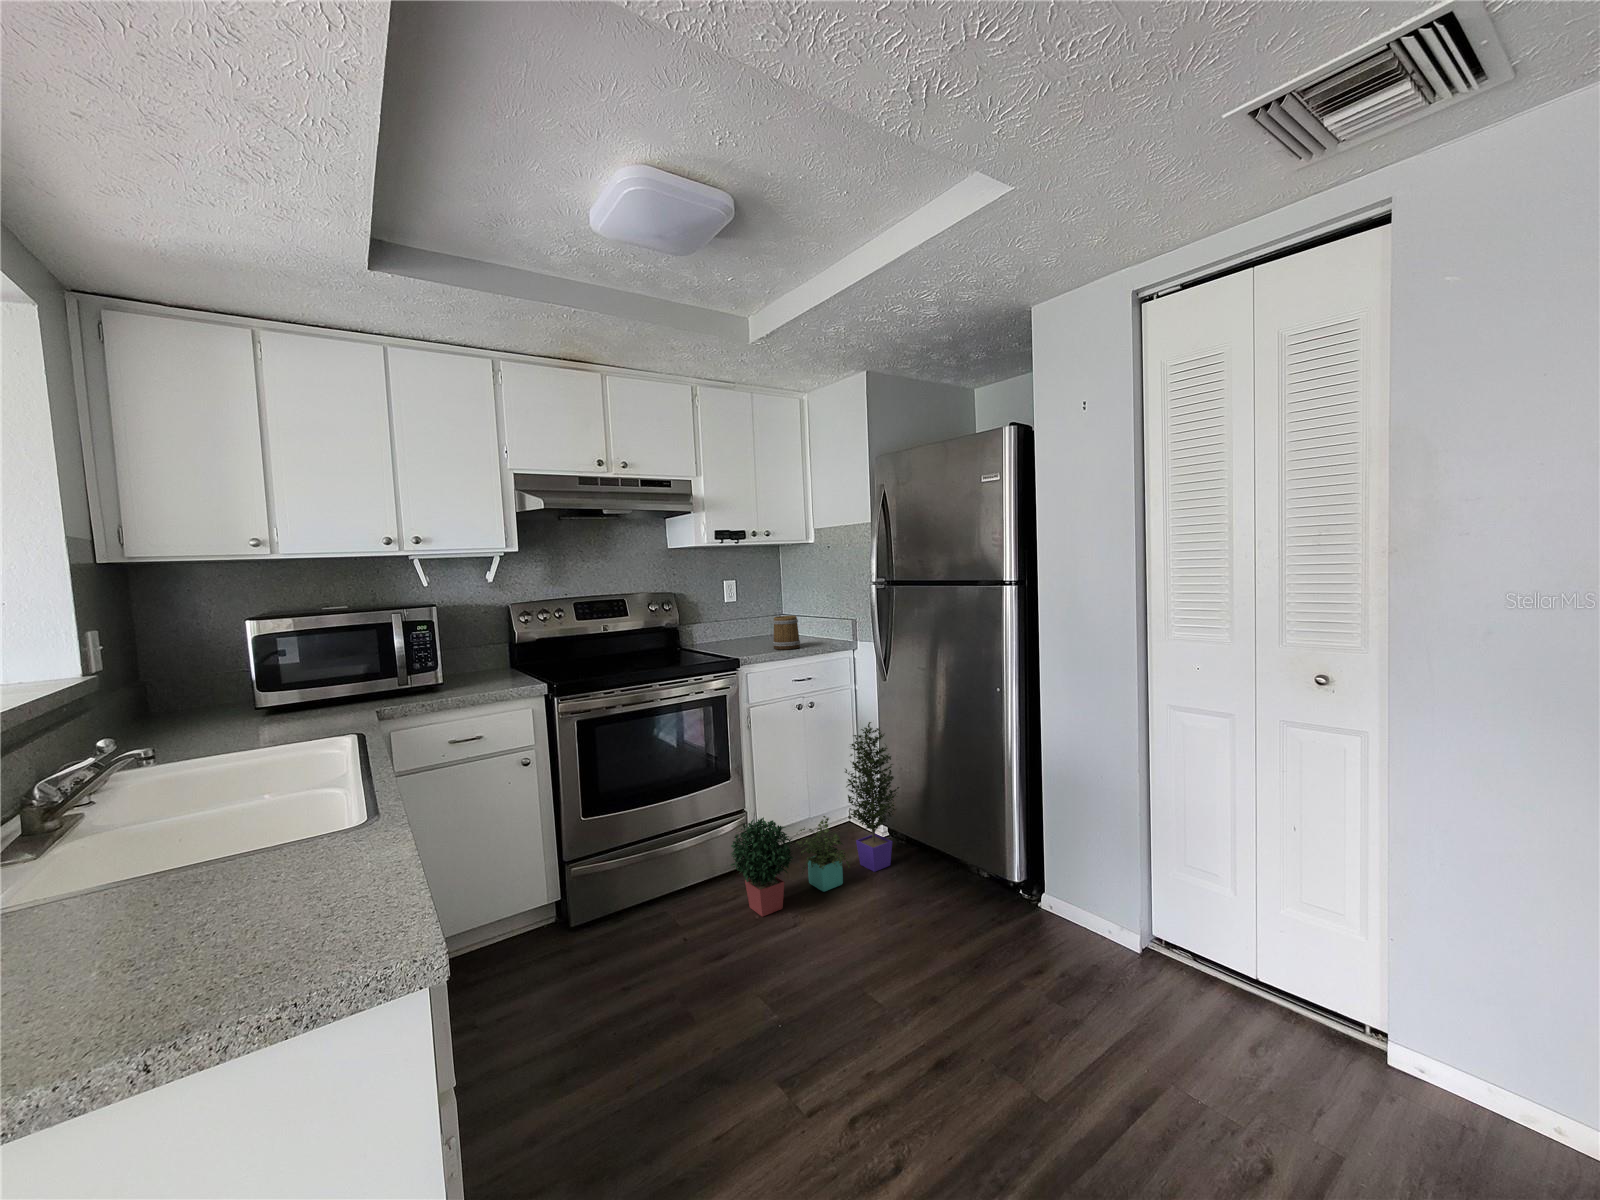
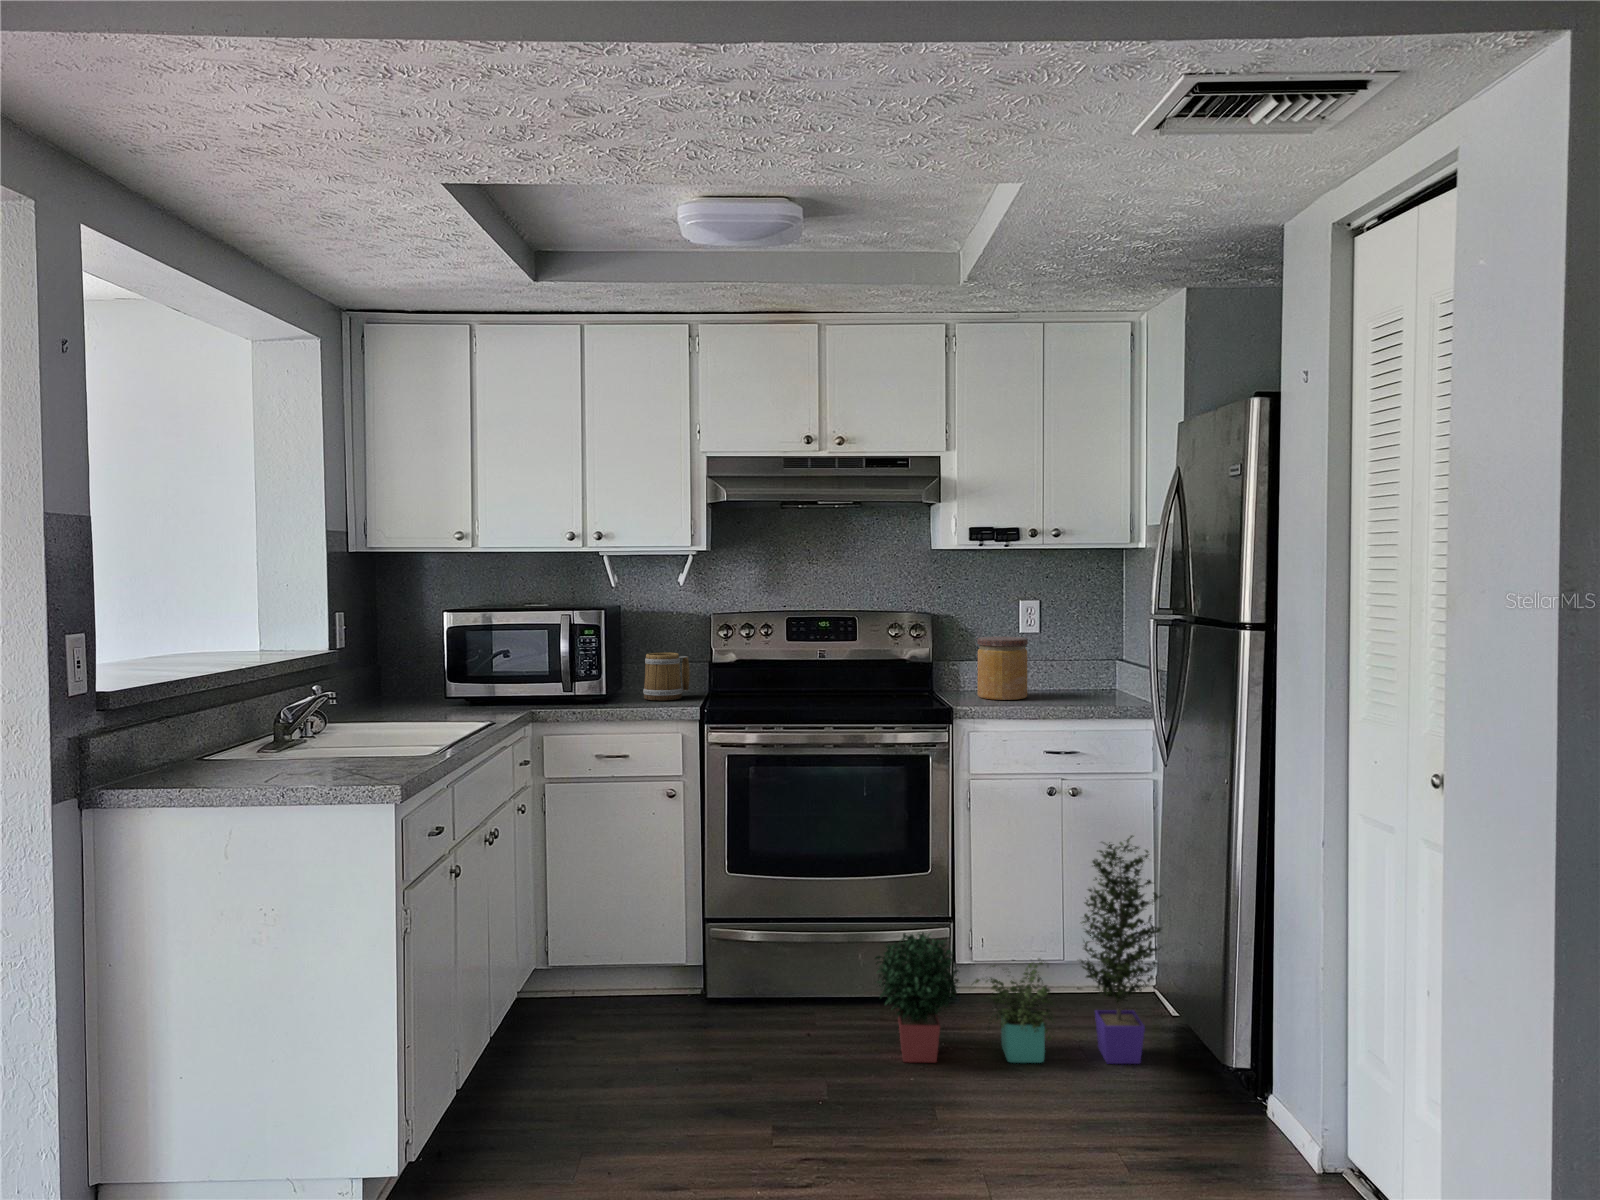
jar: none [717,606,753,650] -> present [977,637,1028,700]
mug: present [773,616,800,650] -> present [643,653,690,700]

